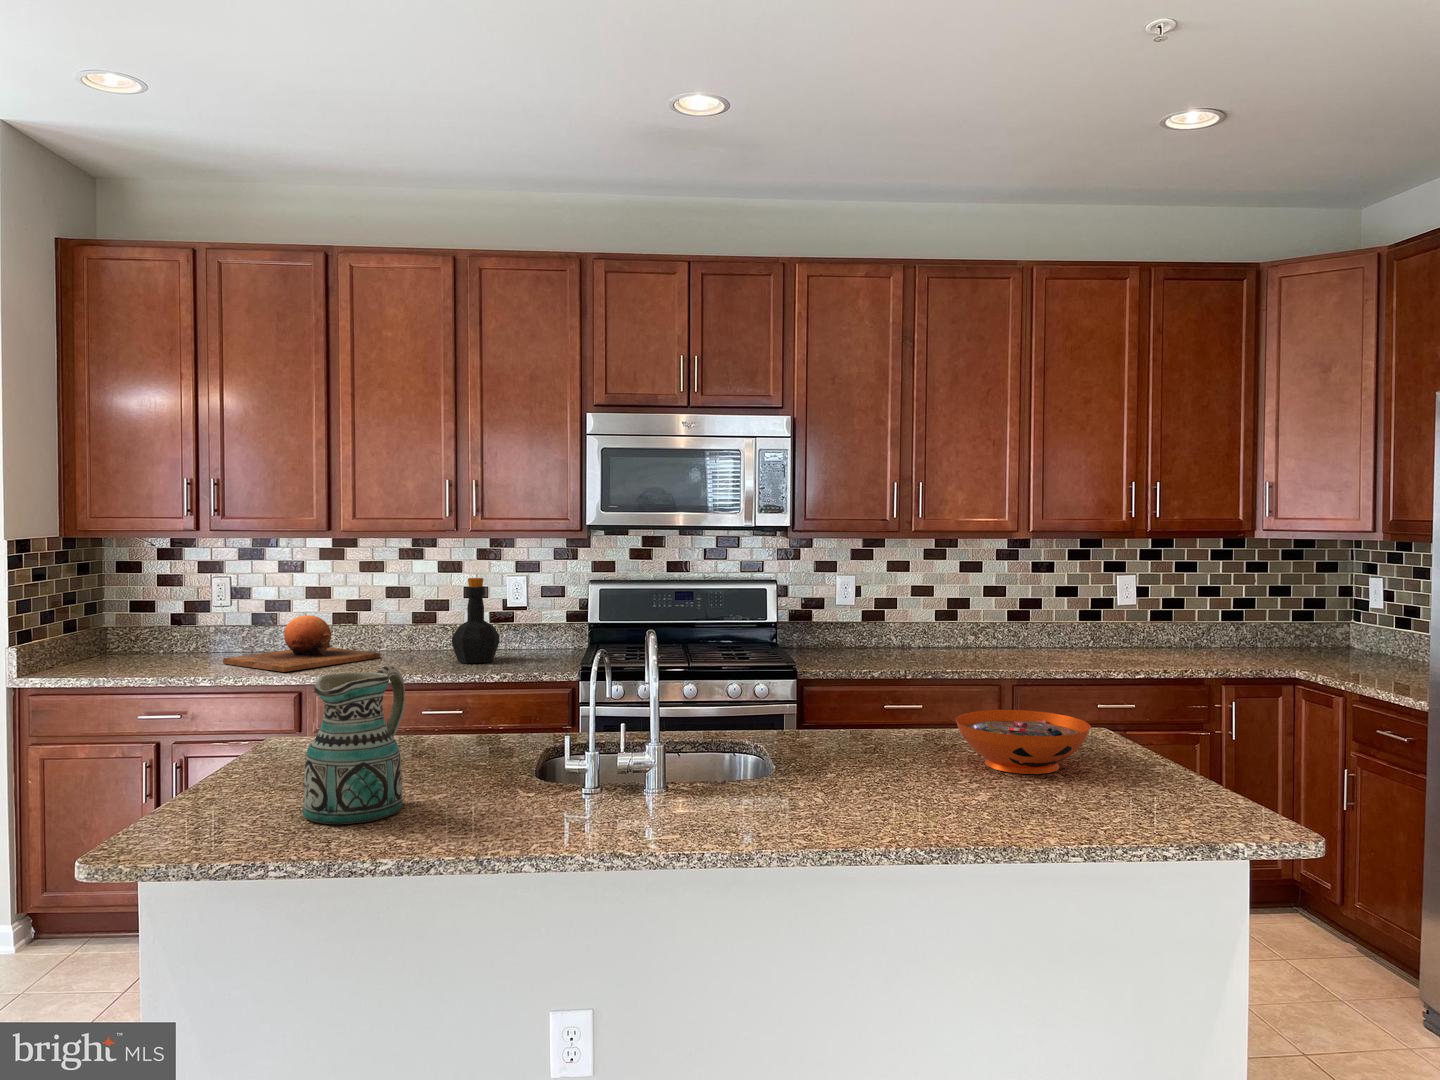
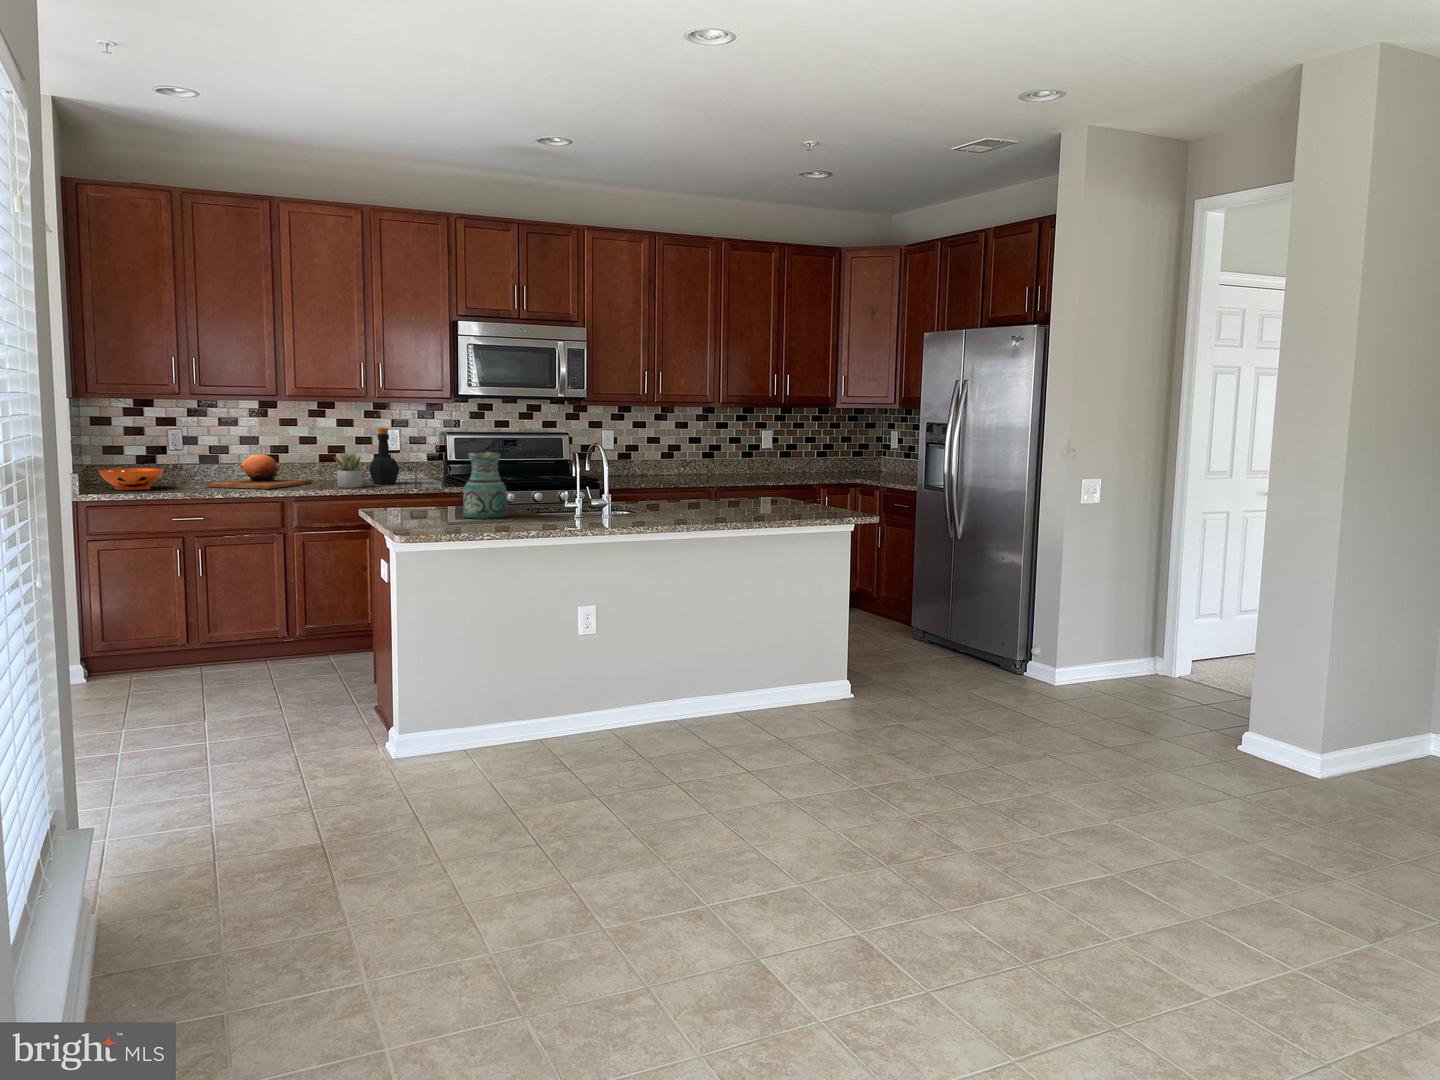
succulent plant: none [388,611,431,672] -> present [334,449,363,488]
decorative bowl: present [956,710,1091,774] -> present [99,468,164,490]

